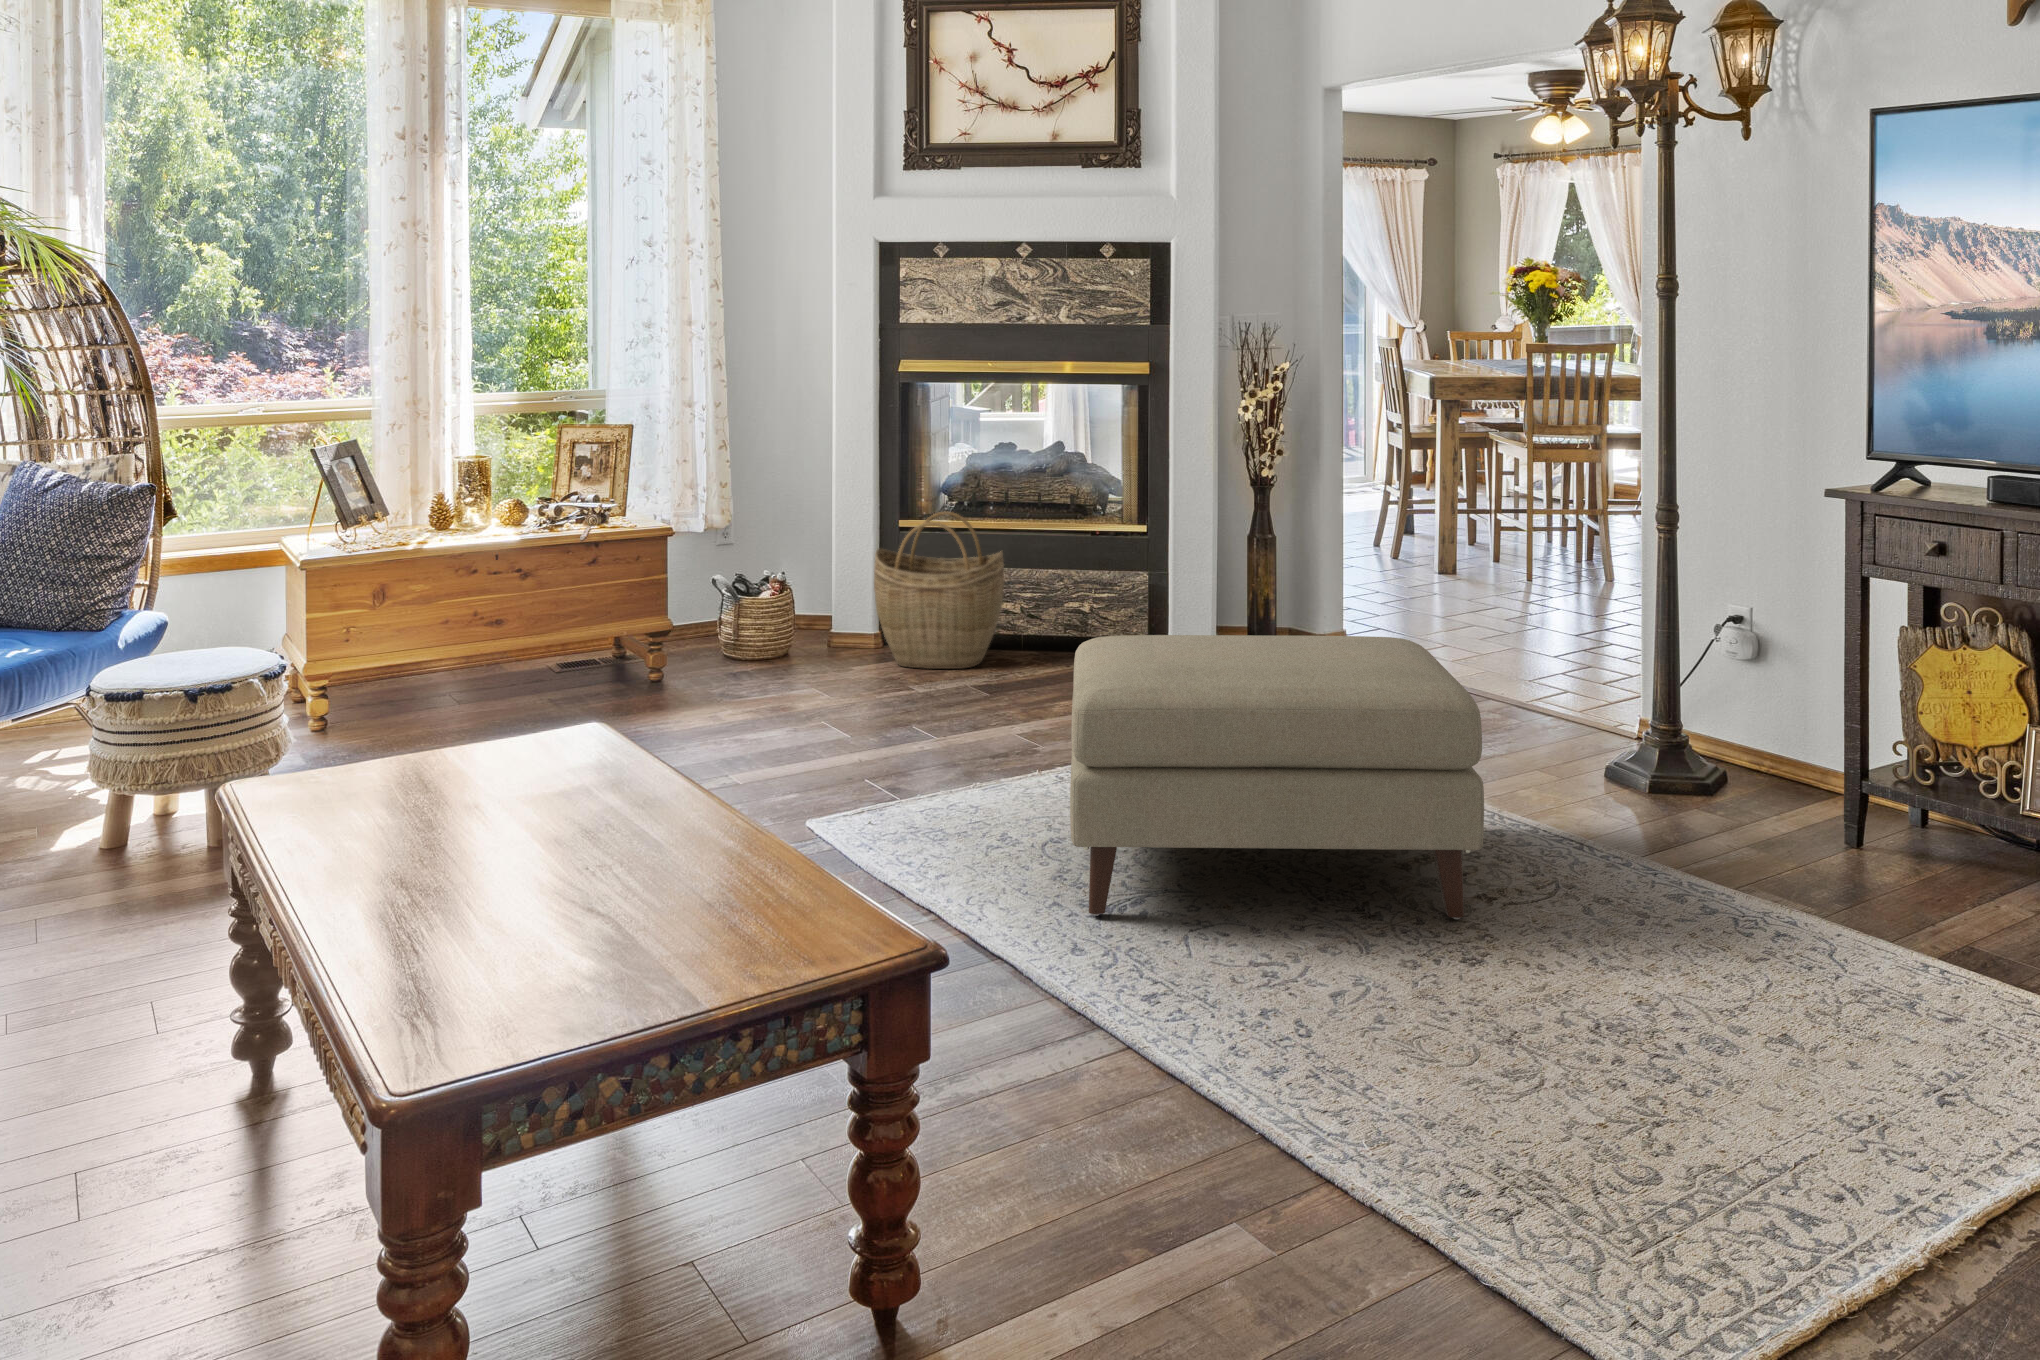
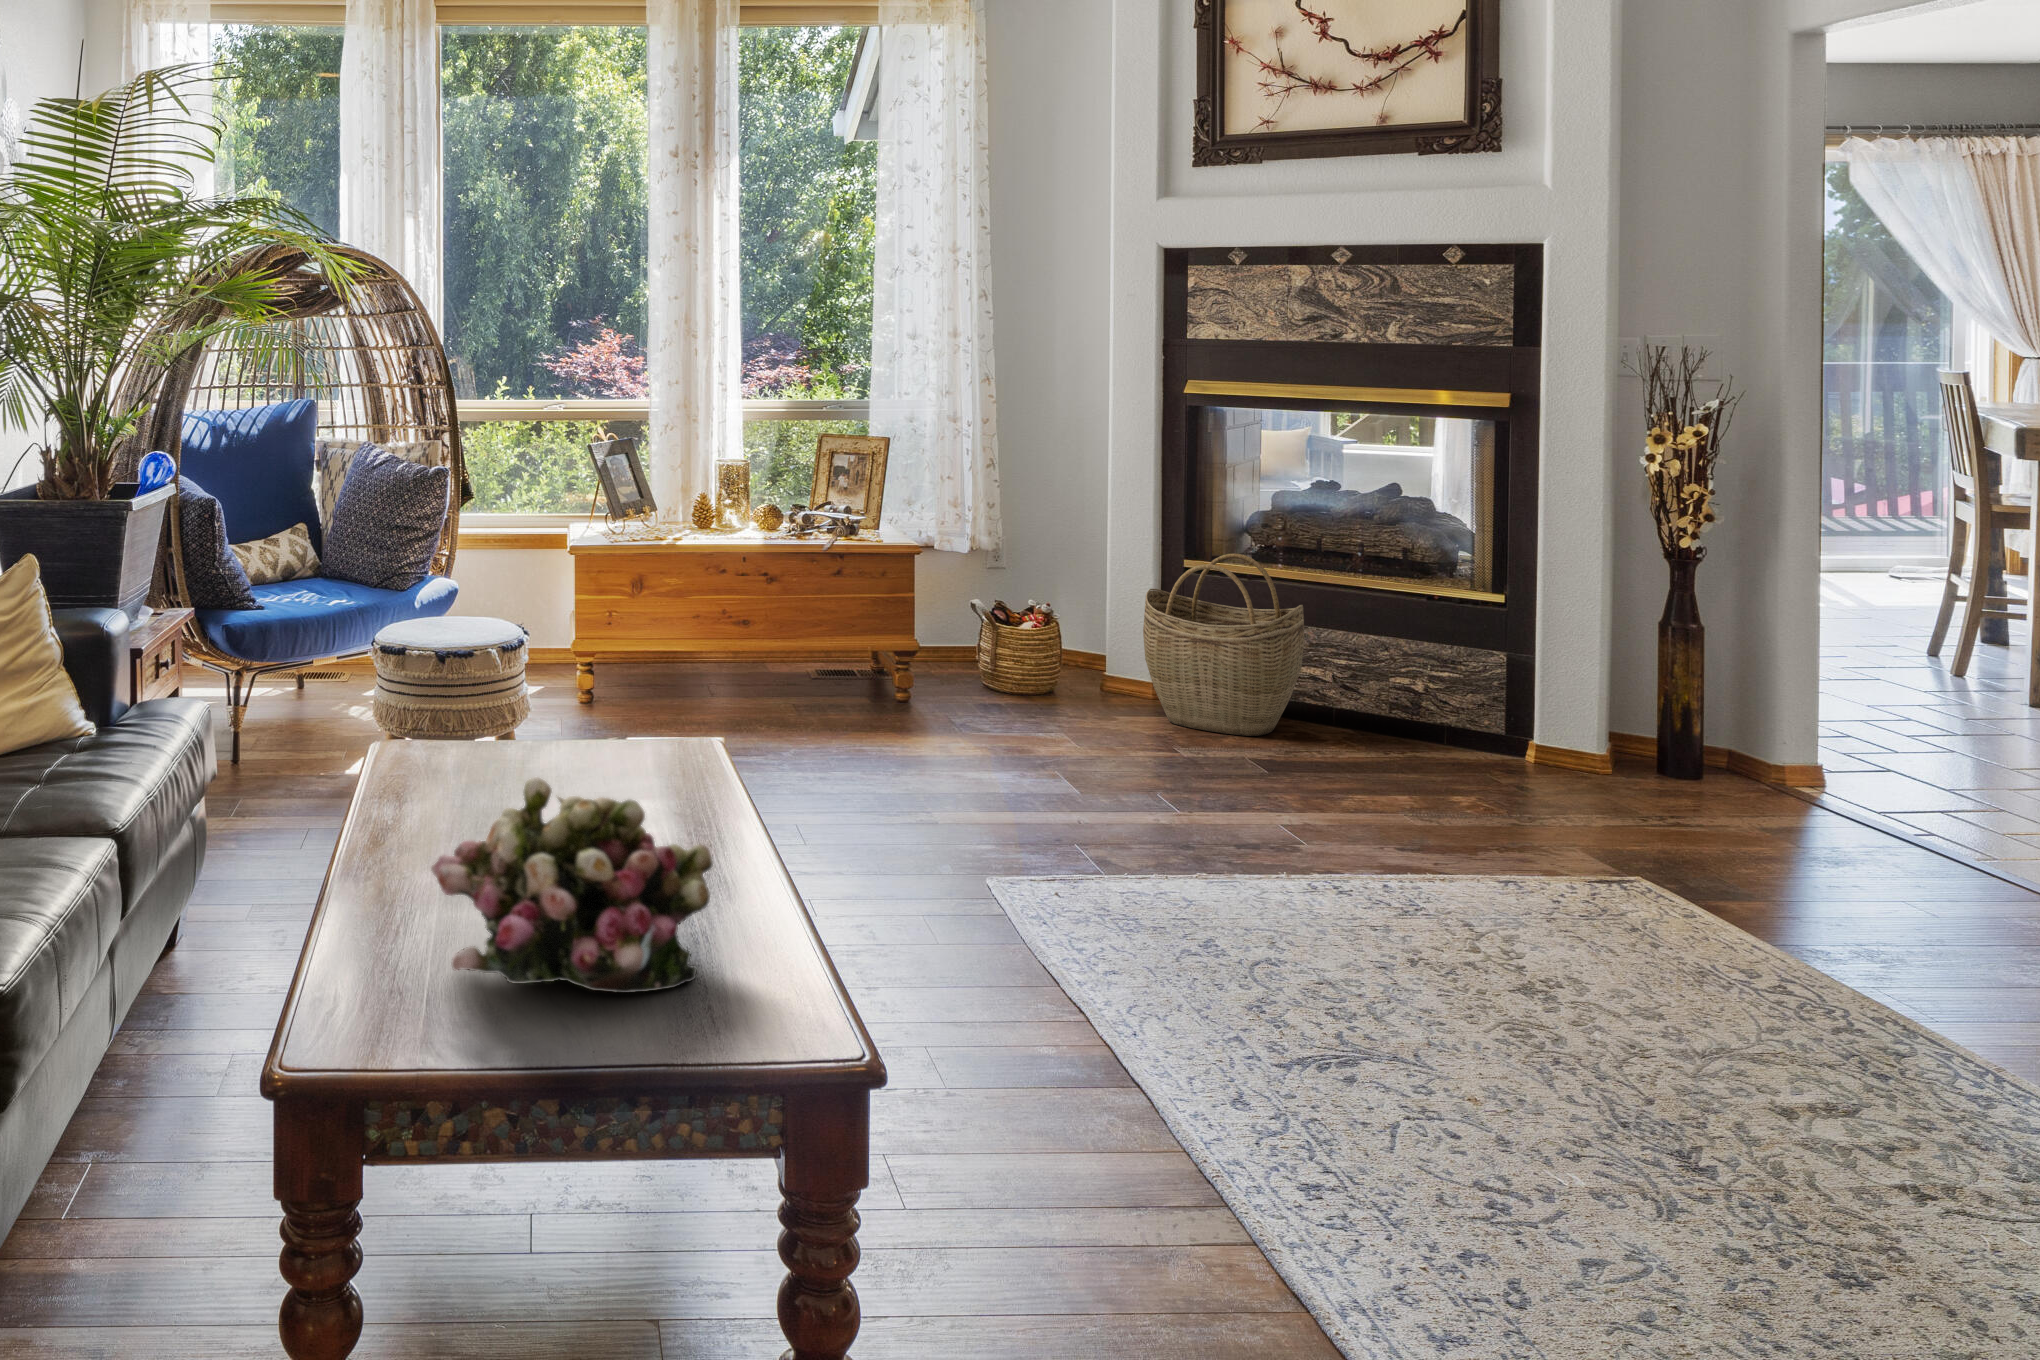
ottoman: present [1070,635,1484,919] -> none [1255,727,1896,1205]
flower arrangement: none [451,752,738,949] -> present [431,777,713,993]

